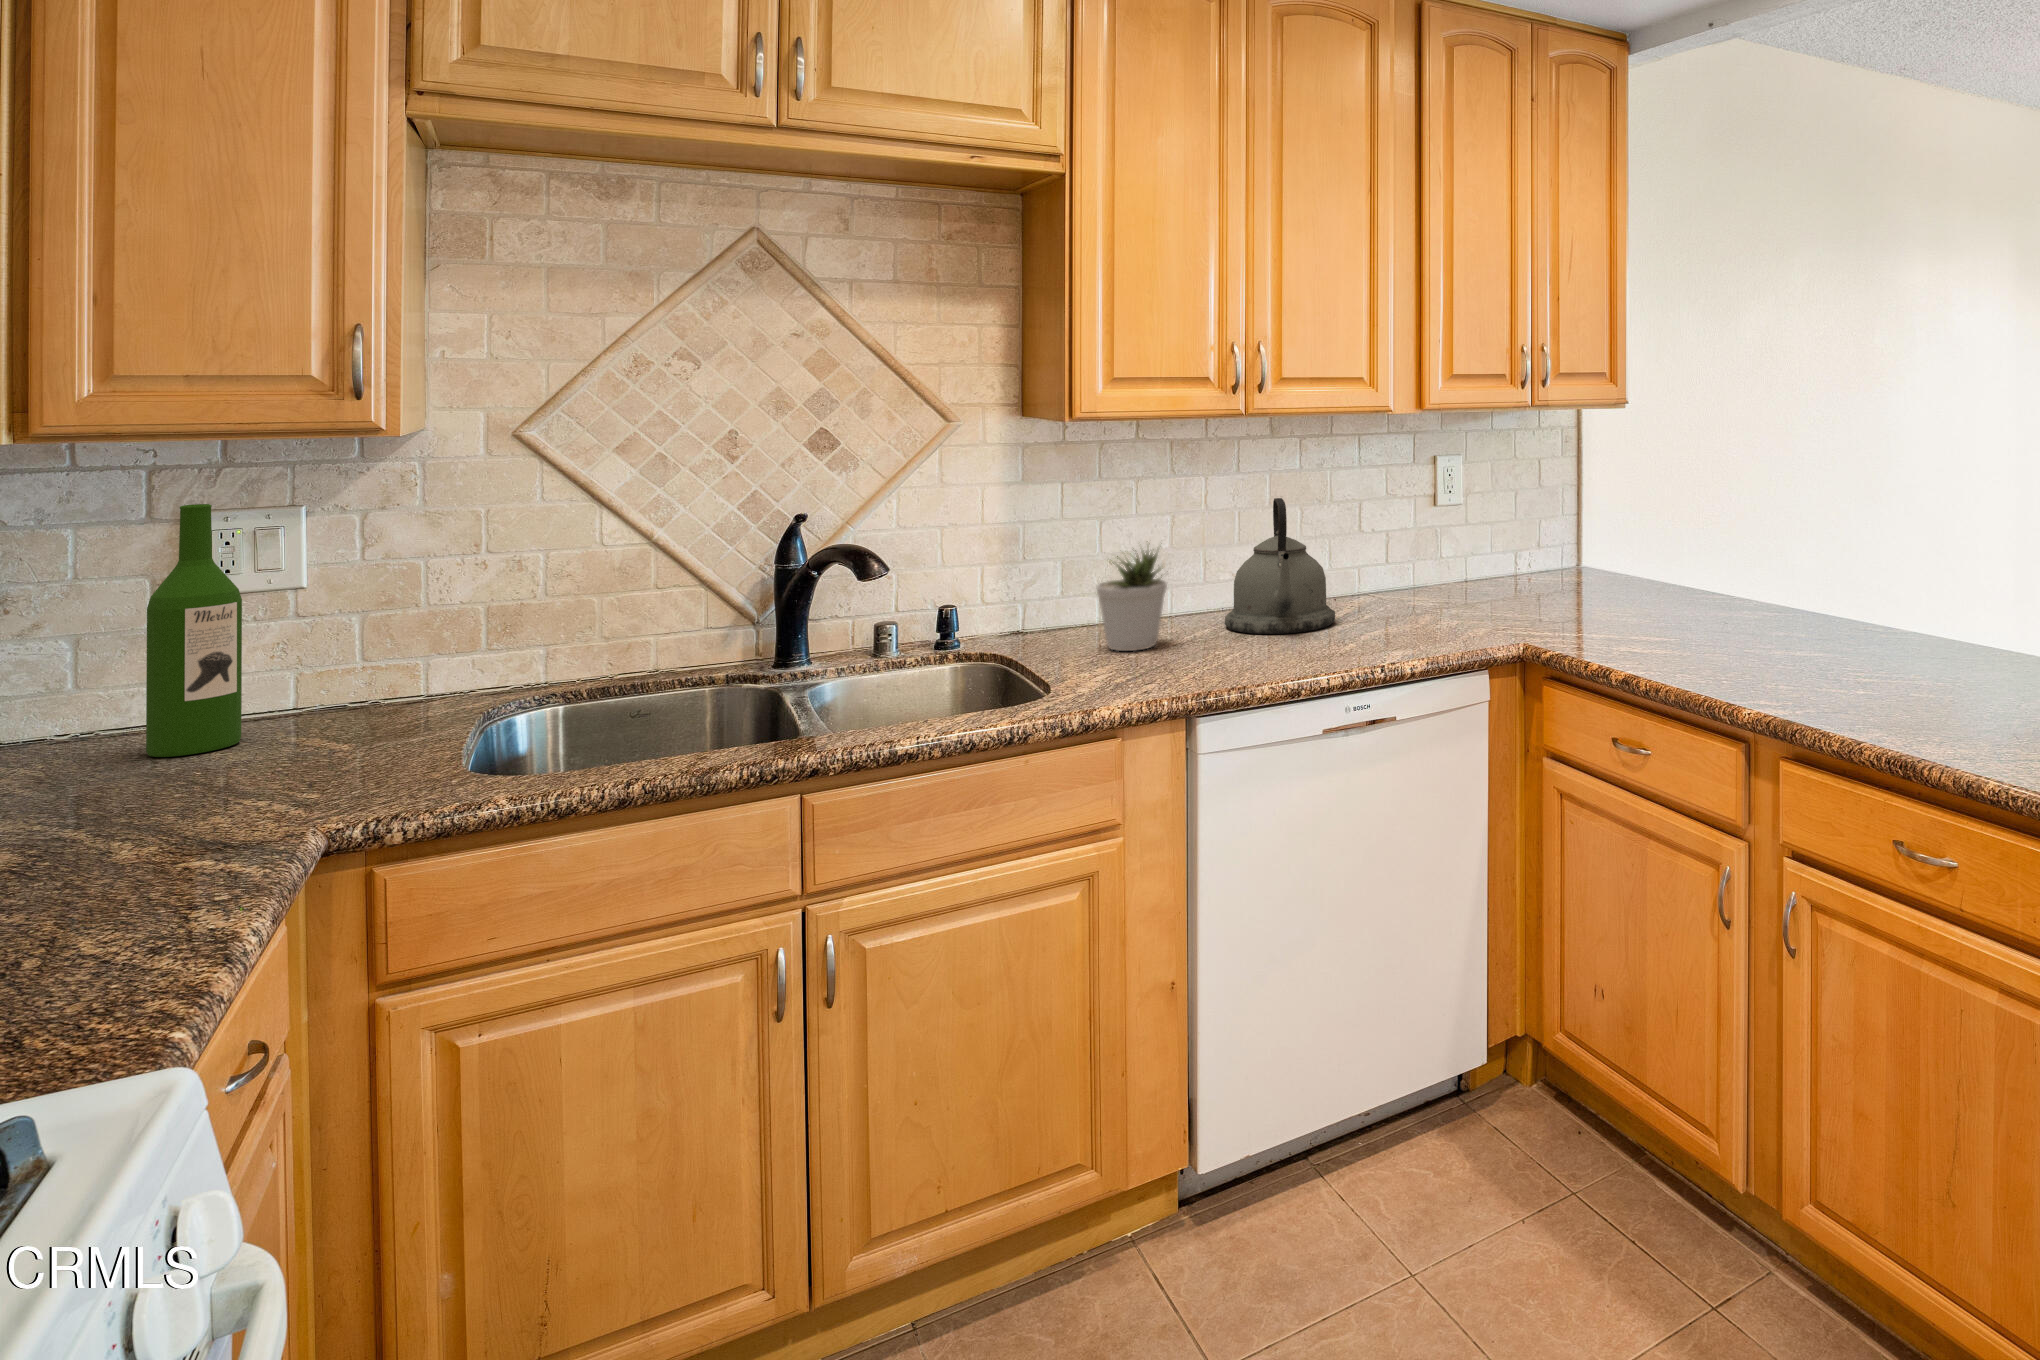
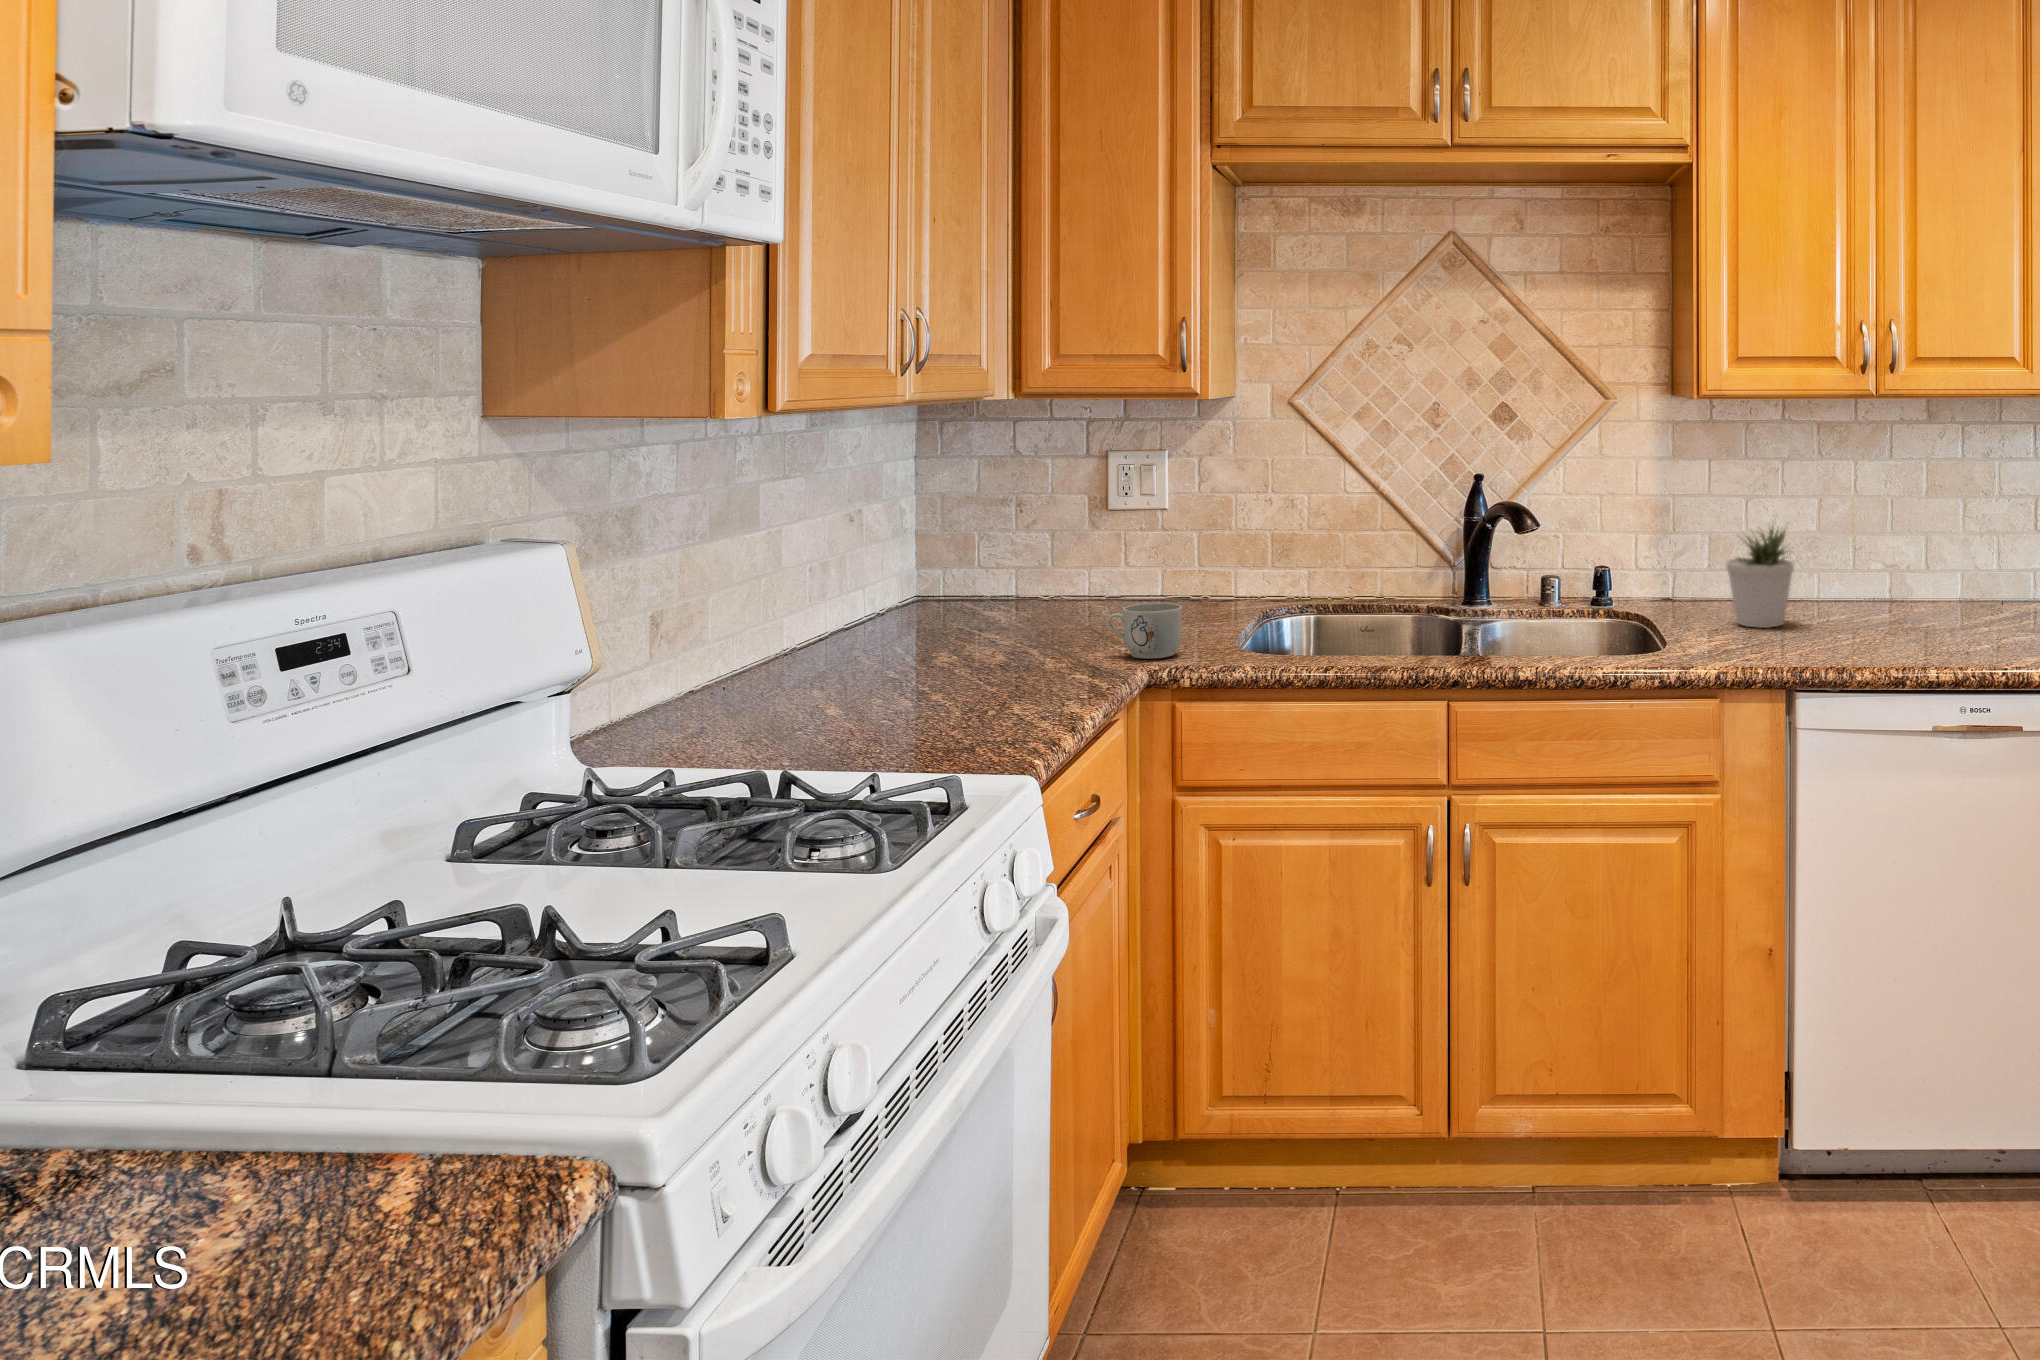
kettle: present [1225,498,1335,634] -> none [1865,487,1985,630]
wine bottle: present [146,504,242,757] -> none [1082,445,1130,617]
mug: none [235,725,379,813] -> present [1108,603,1182,659]

